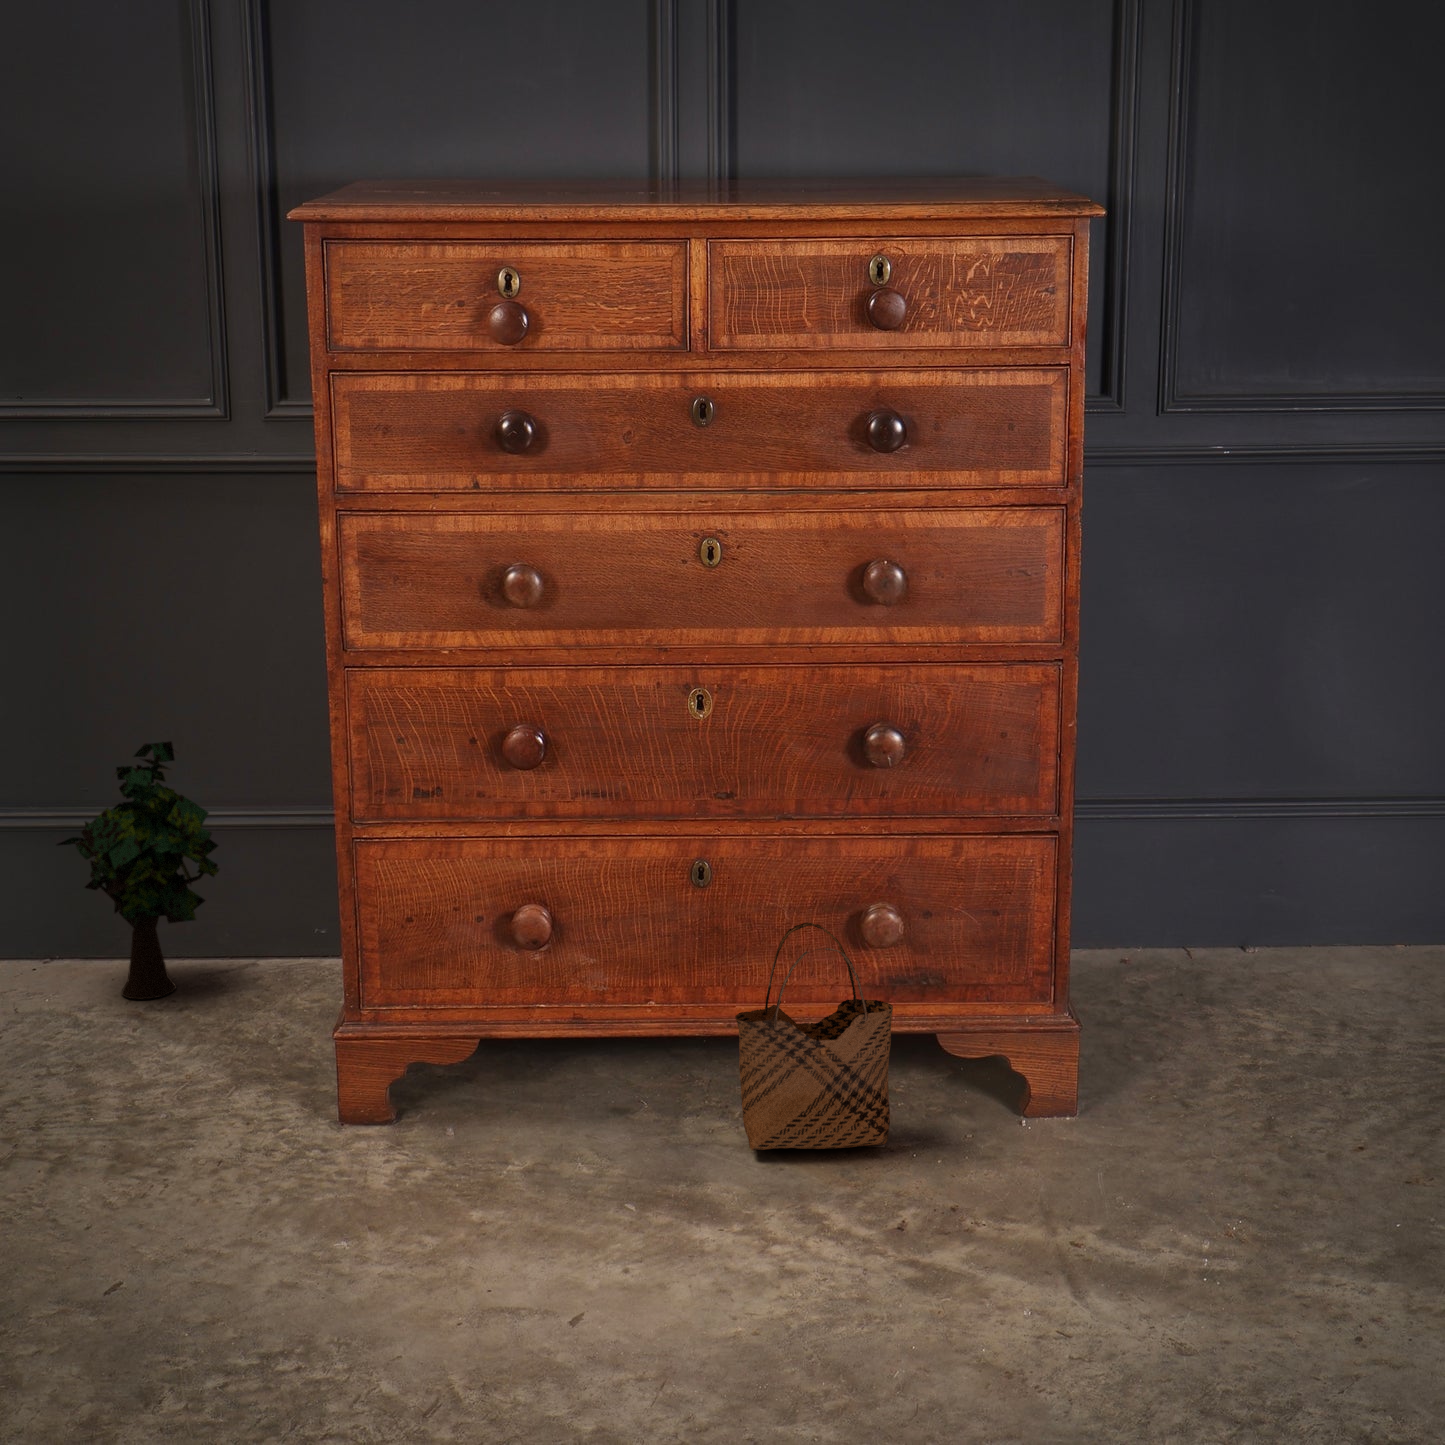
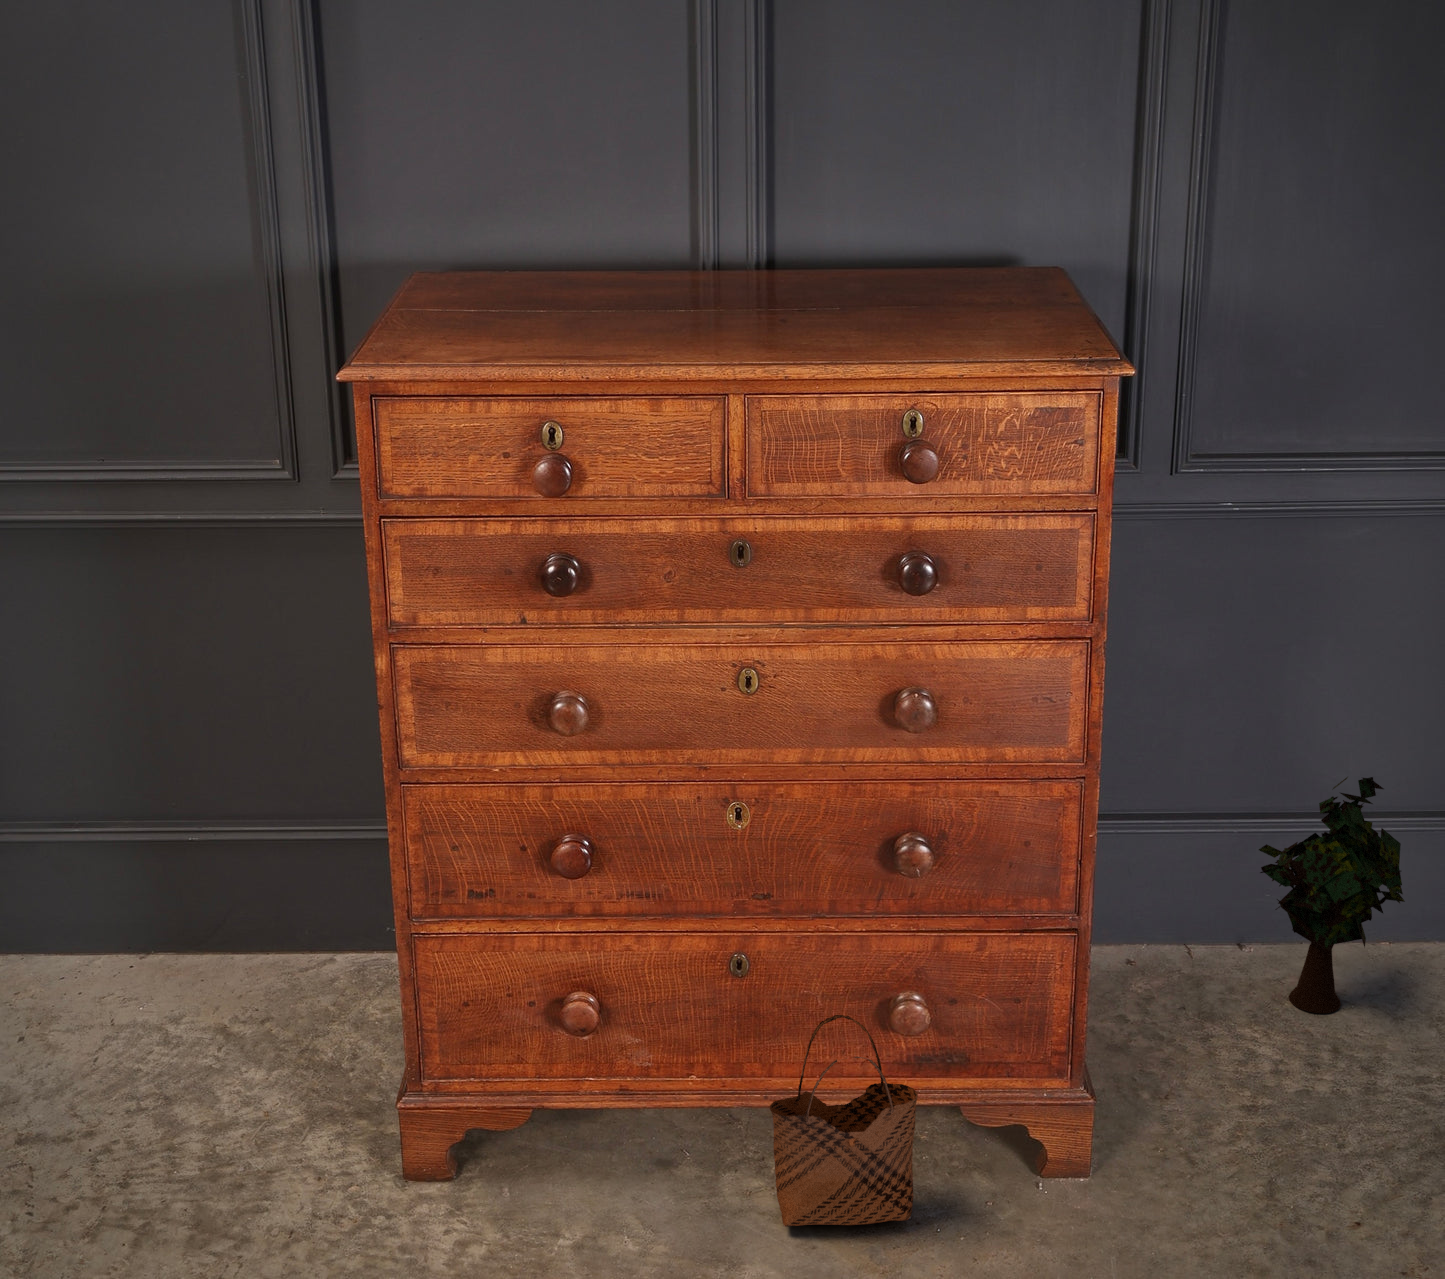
decorative plant: present [57,741,219,999] -> present [1259,777,1405,1014]

